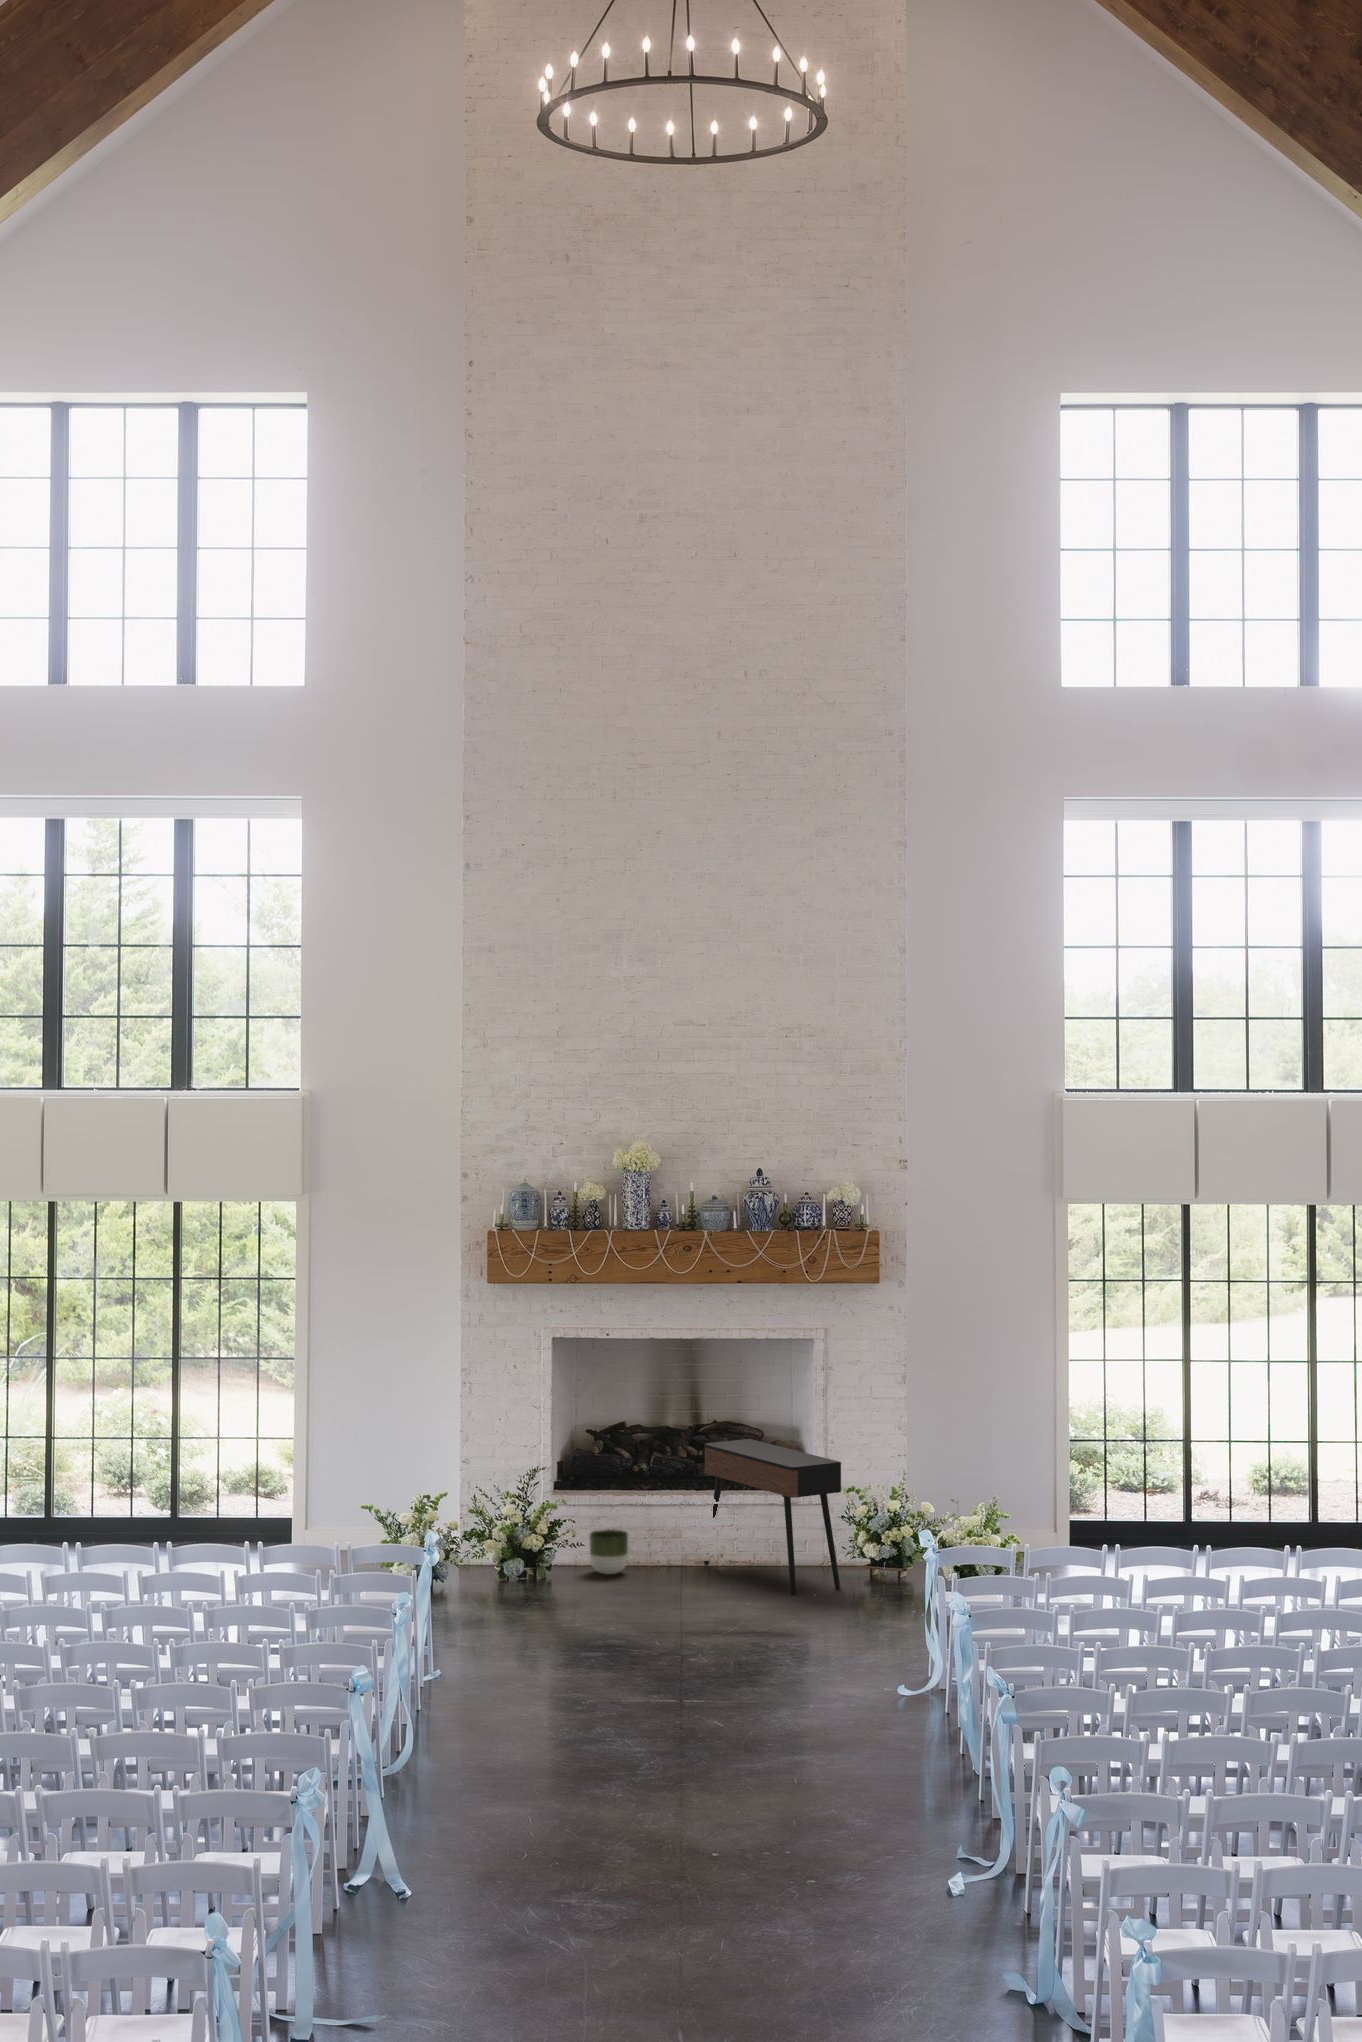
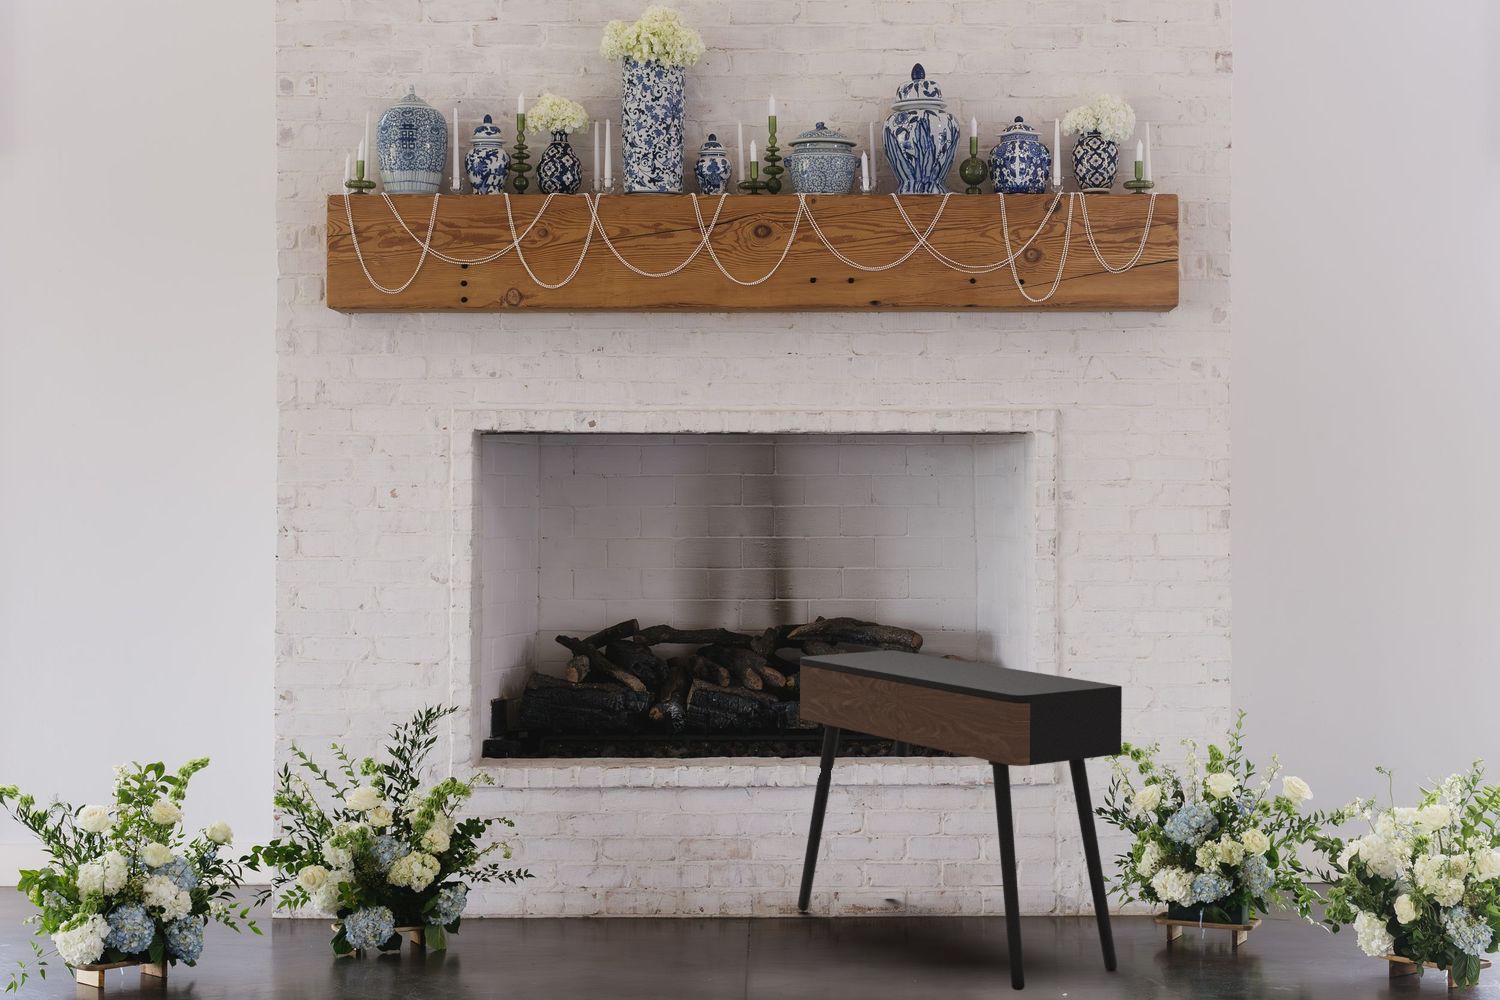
planter: present [589,1529,628,1574] -> none [551,838,636,935]

